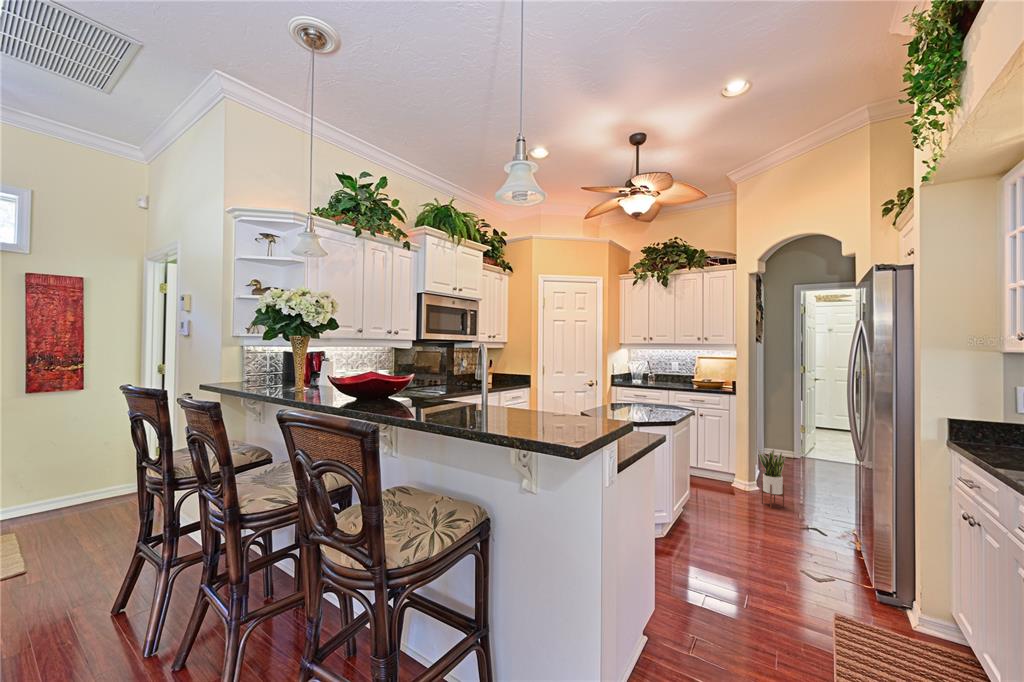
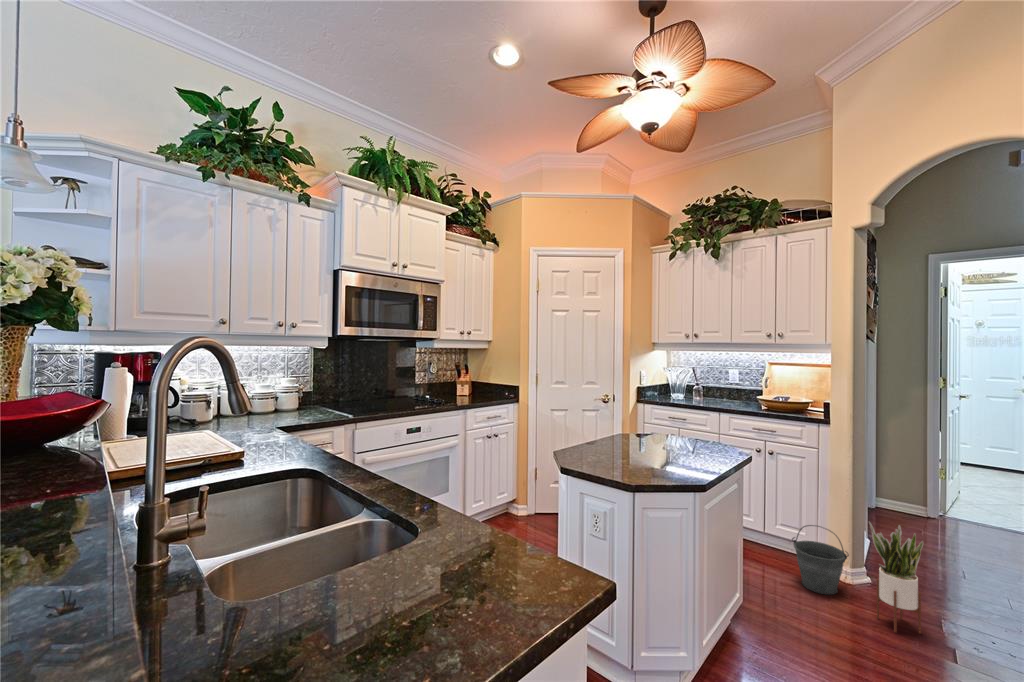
bucket: none [715,455,747,495] -> present [792,525,849,595]

